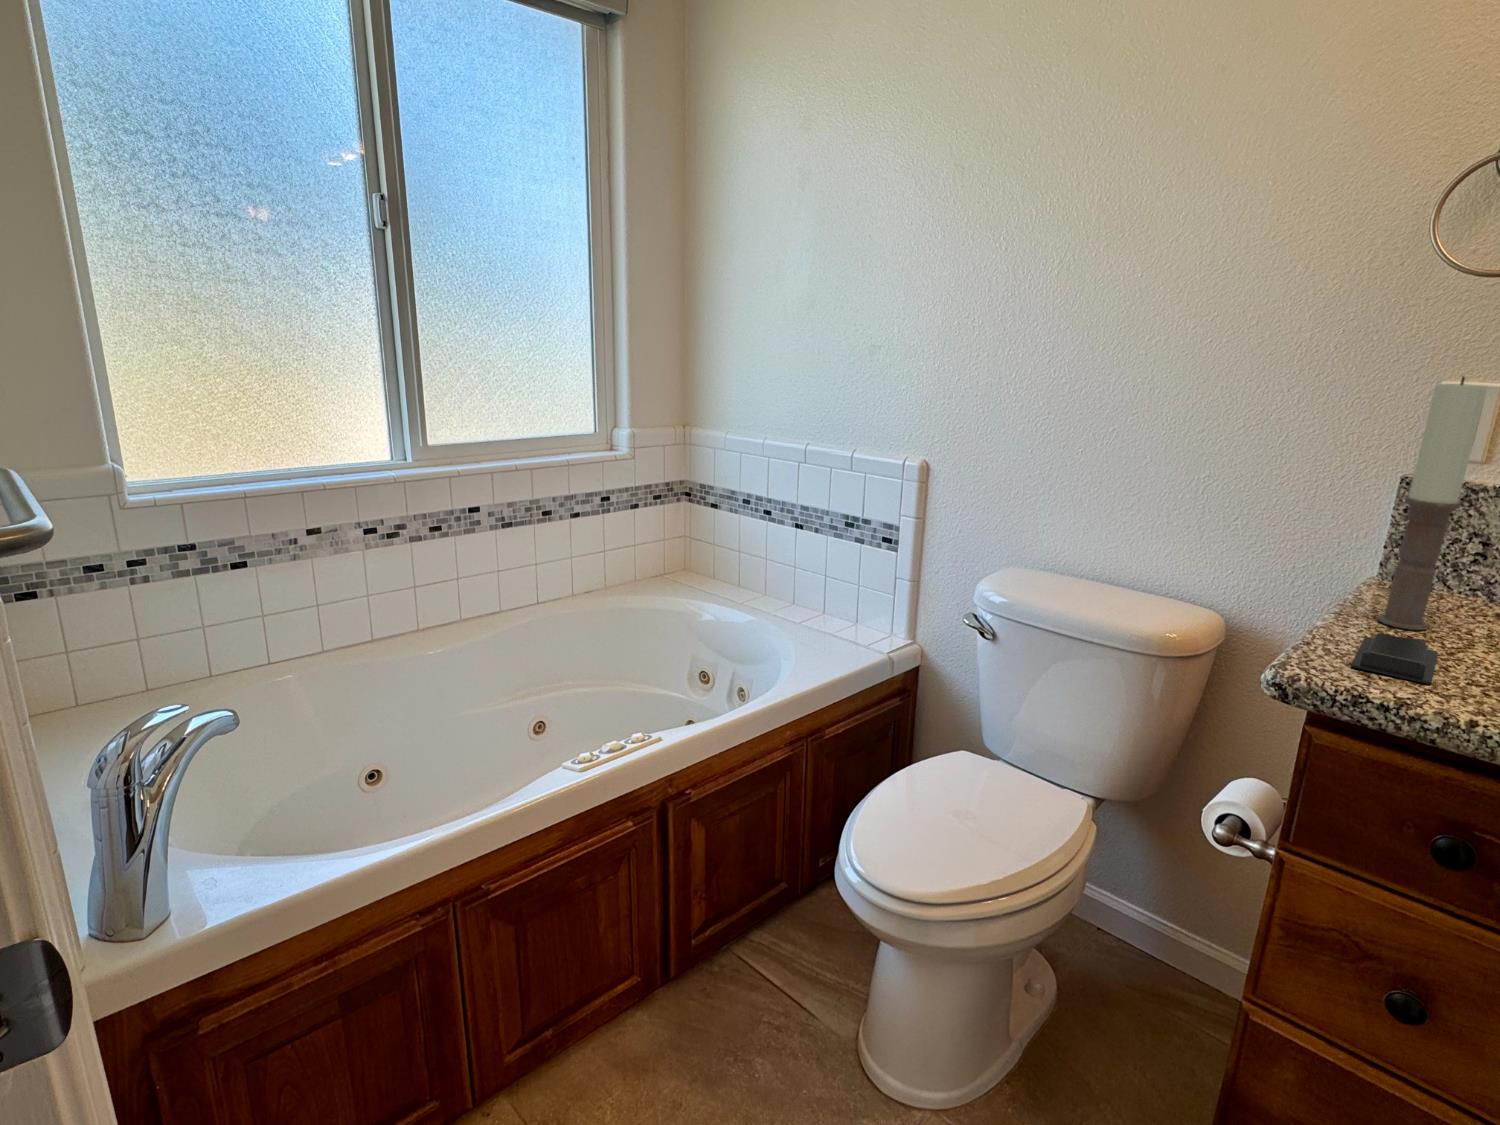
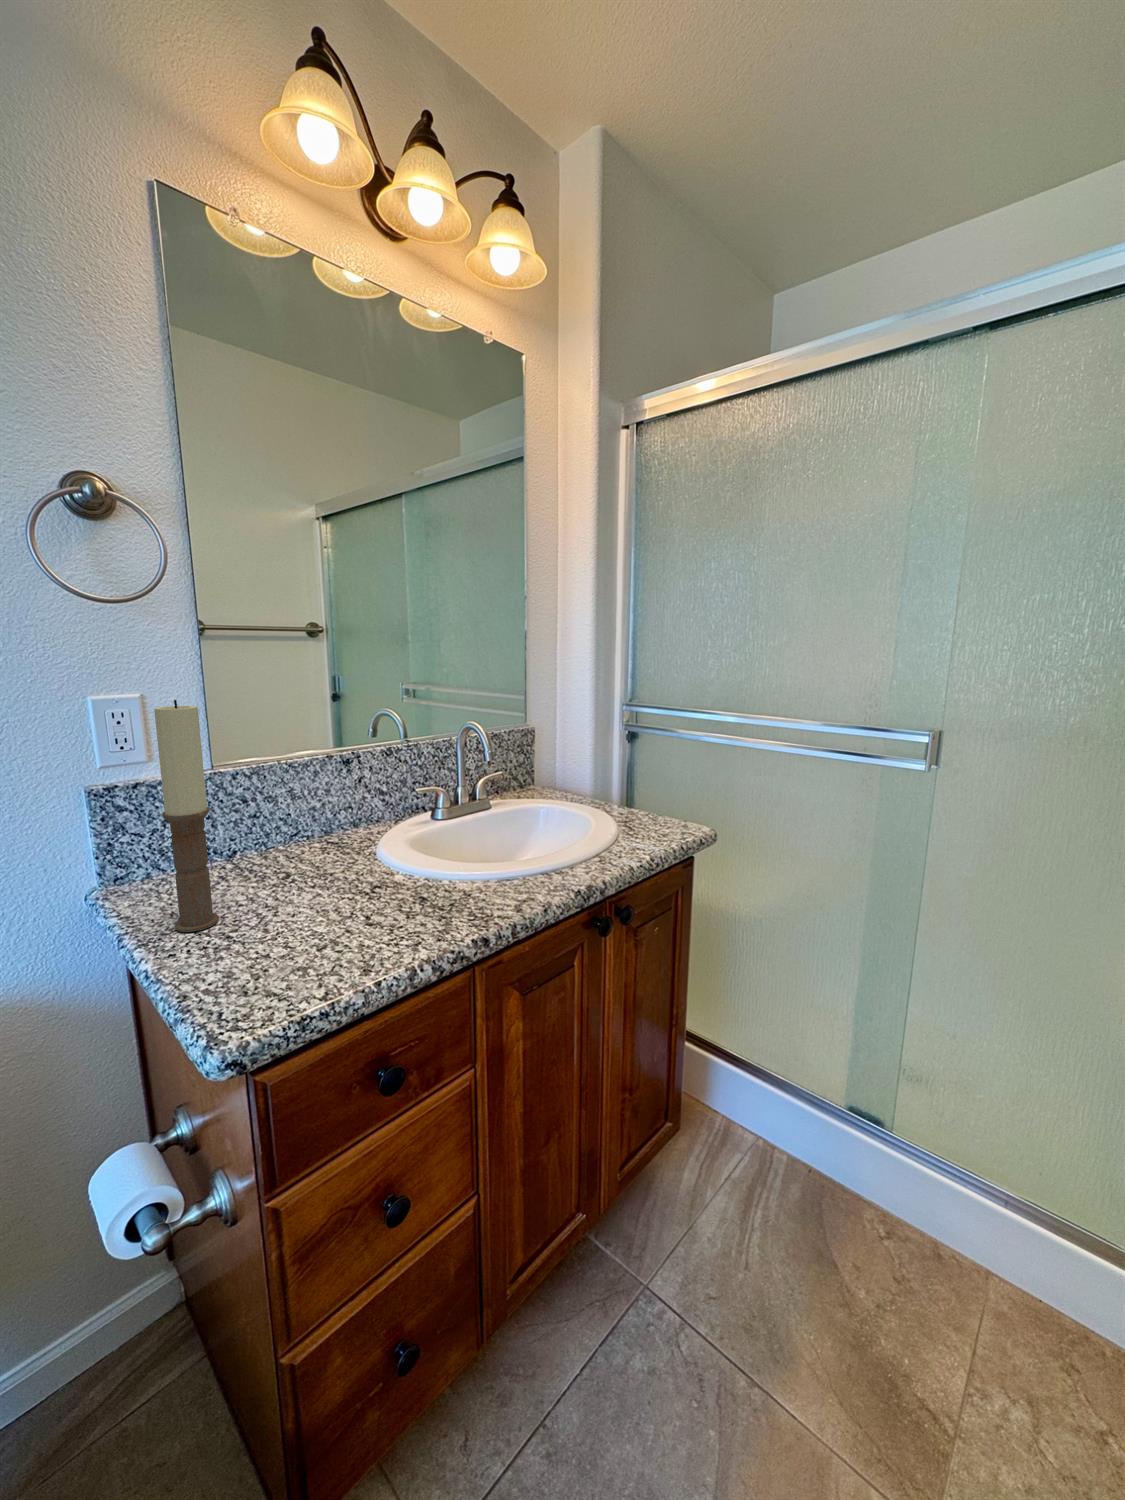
soap bar: present [1351,633,1438,684] -> none [207,934,312,995]

